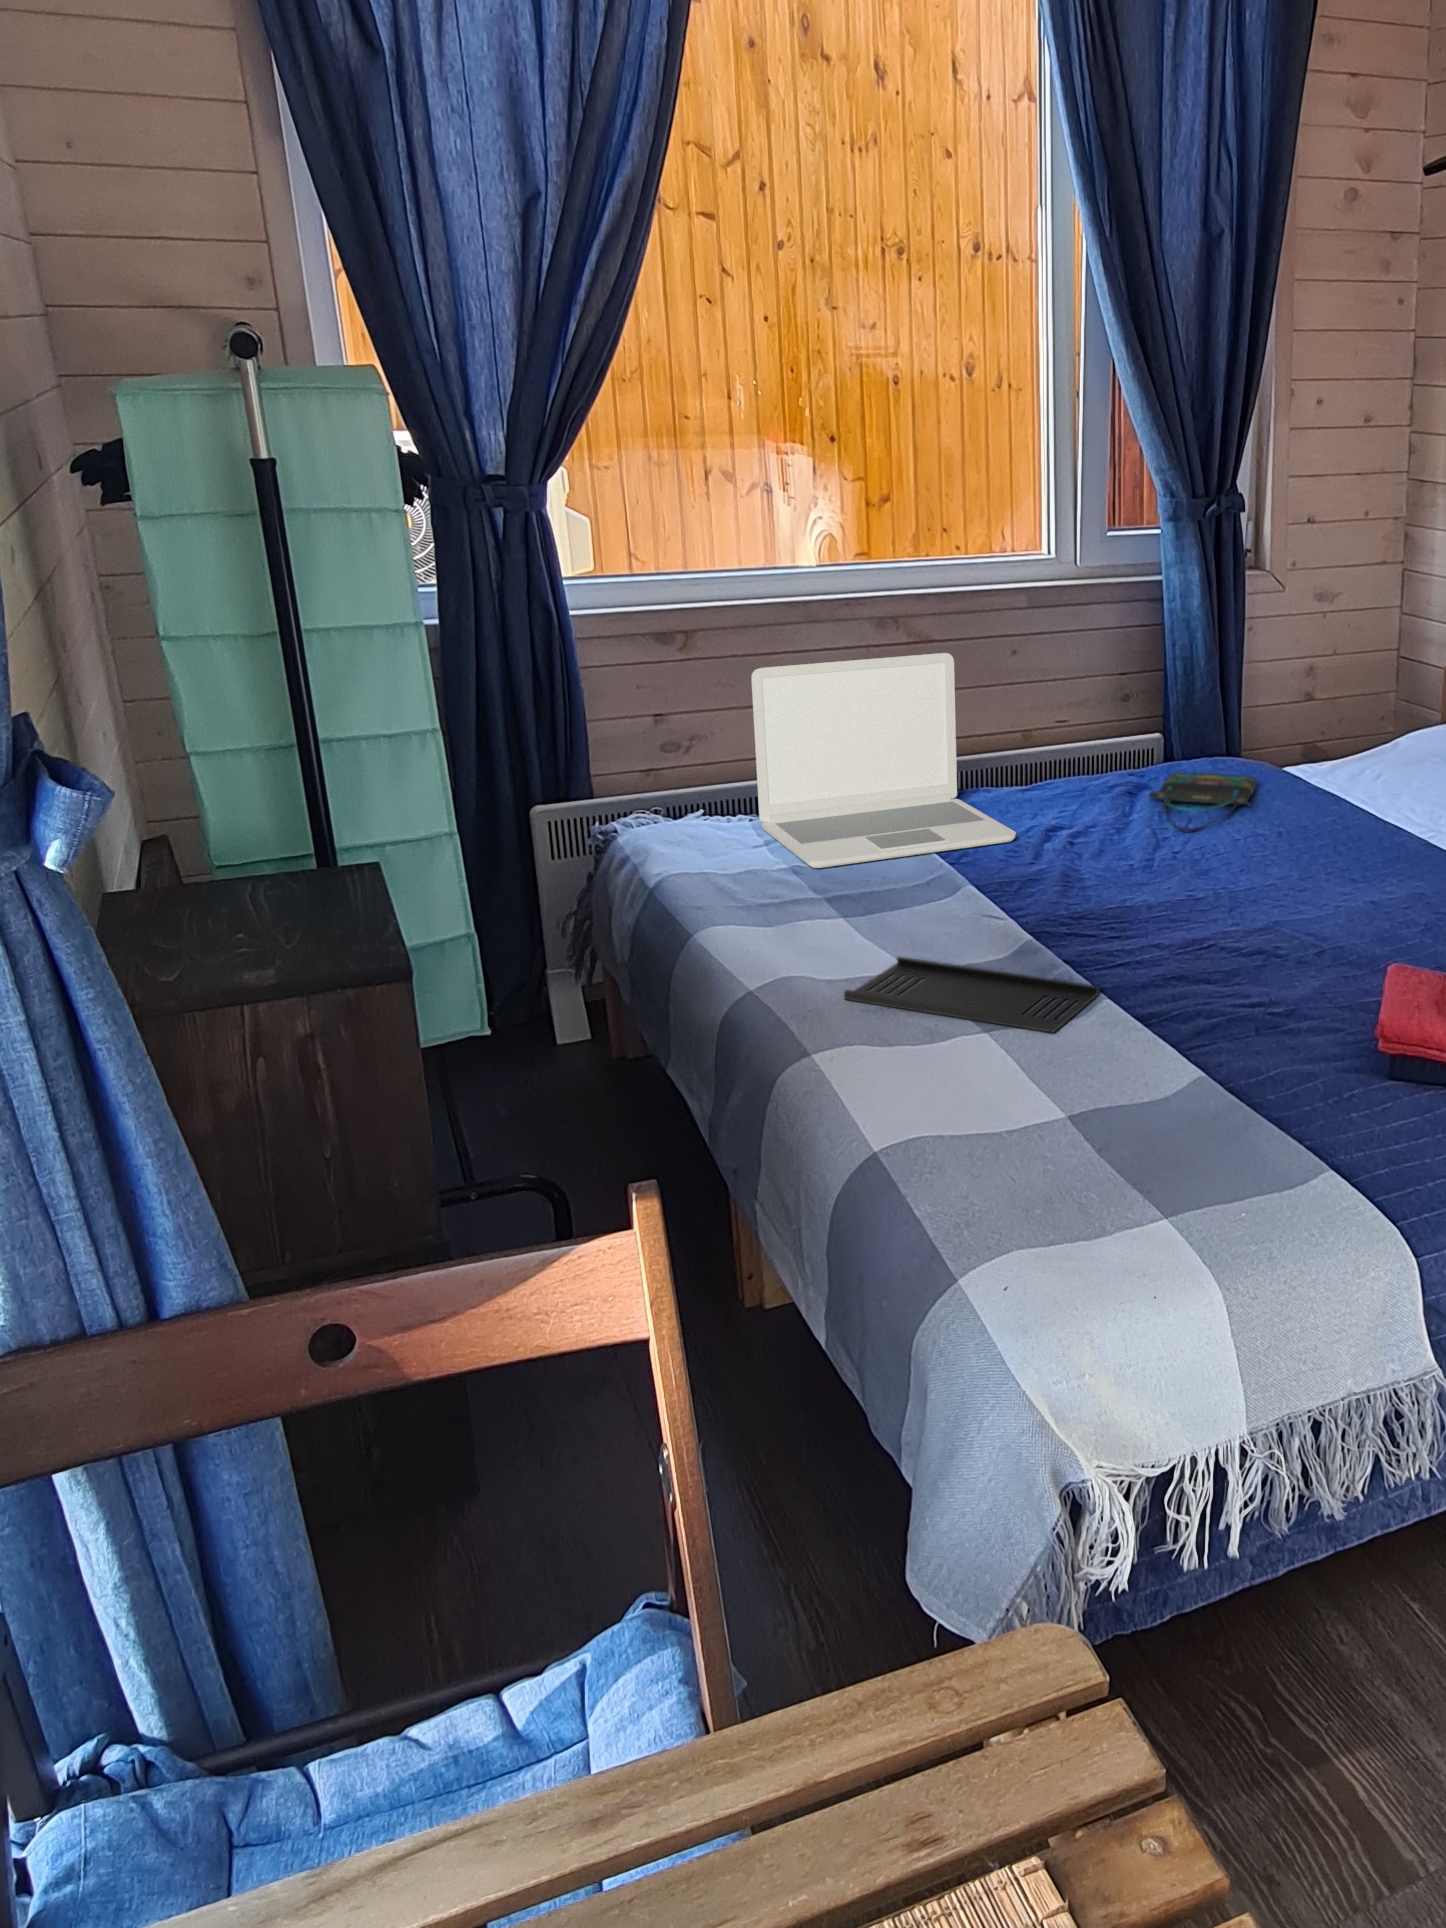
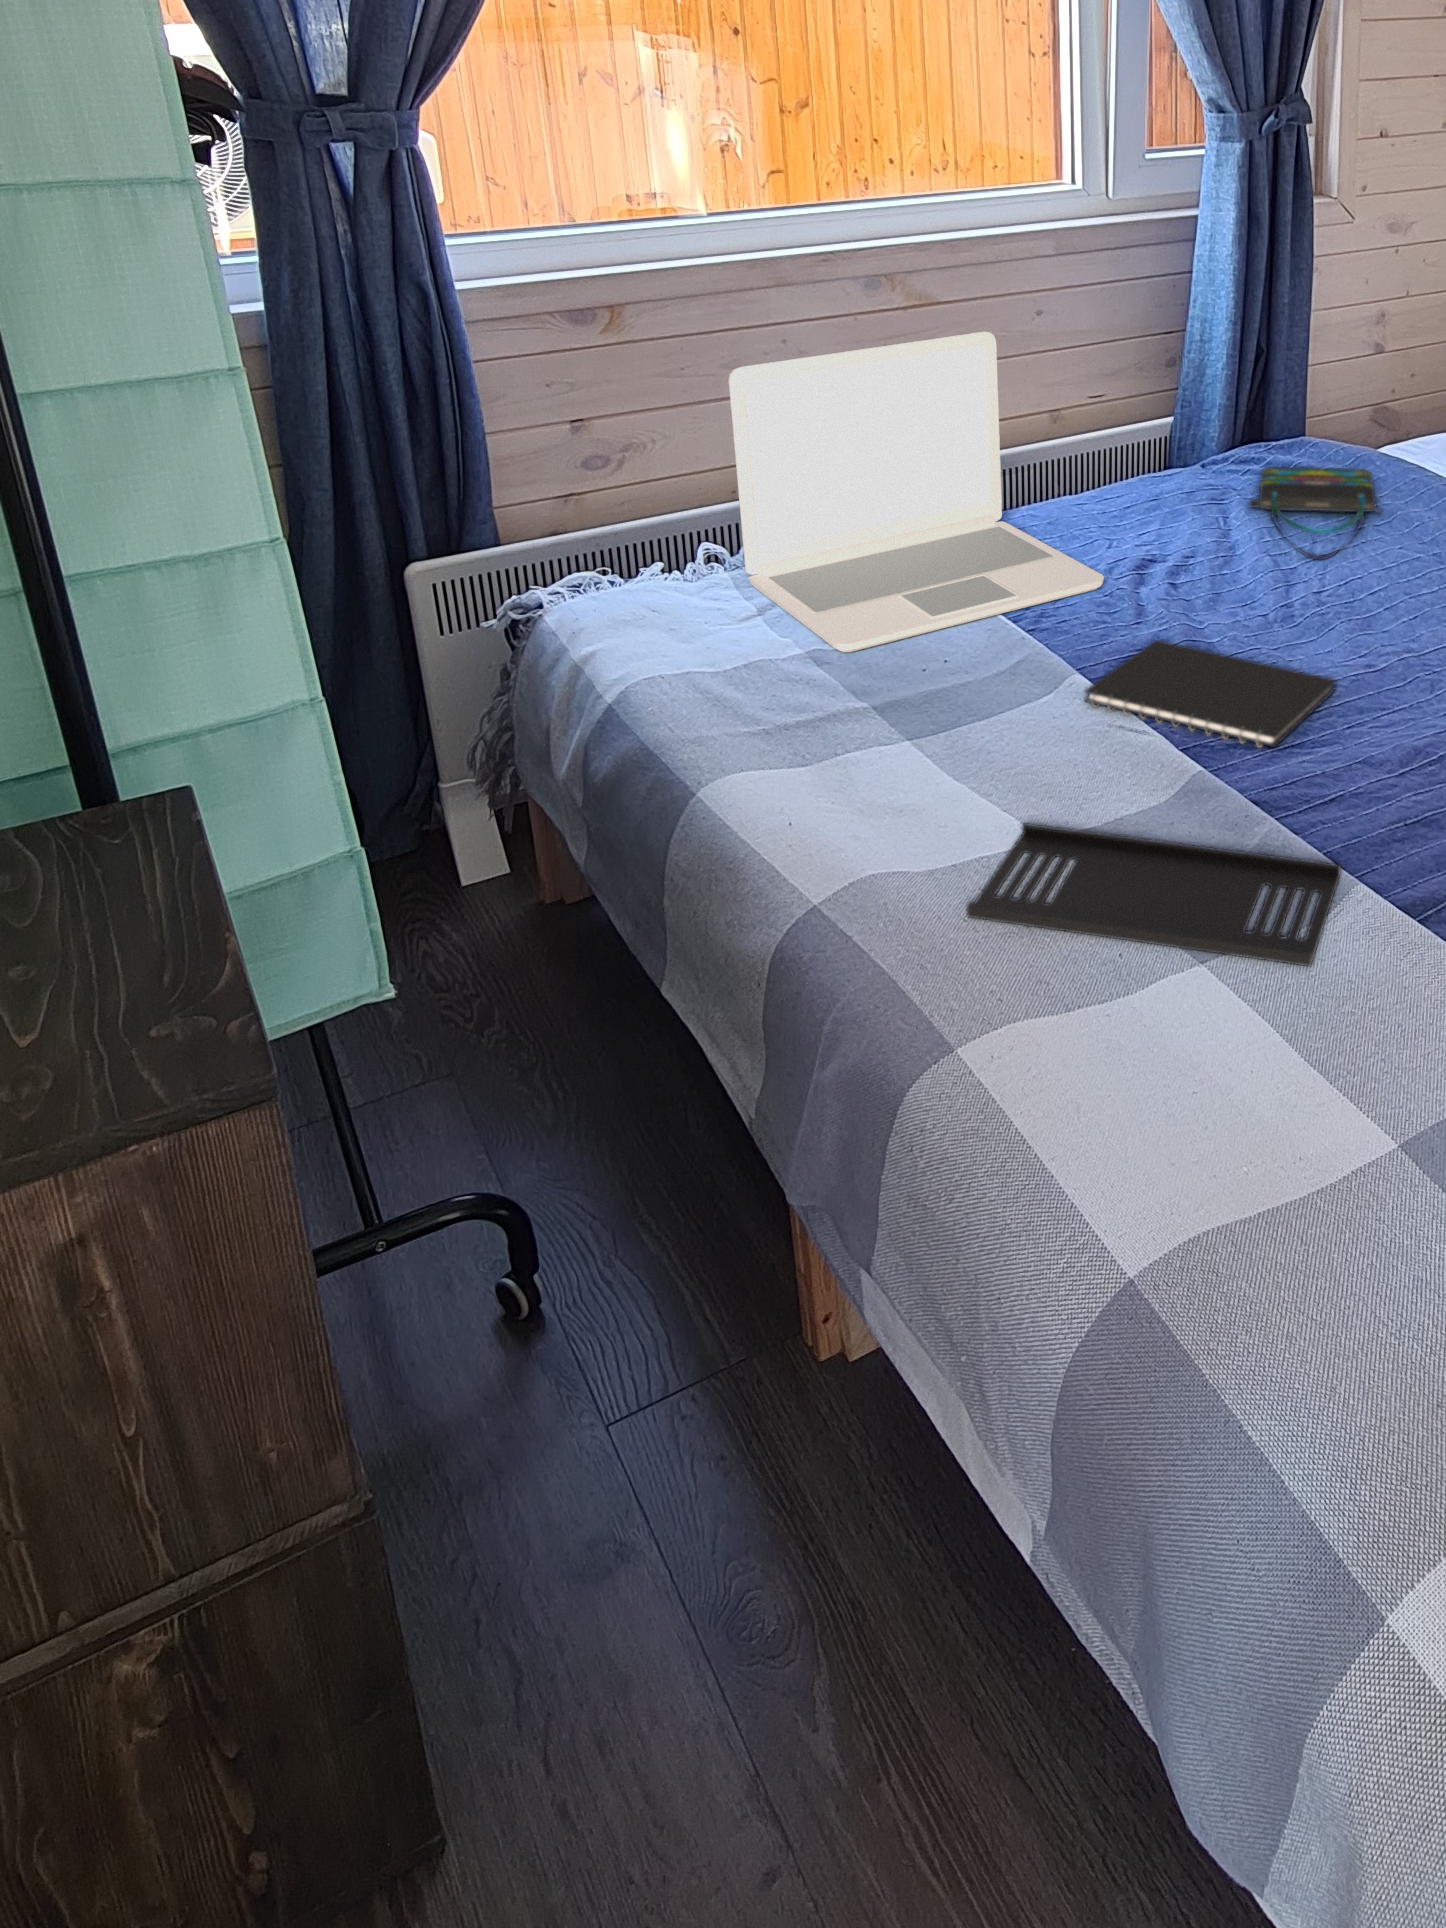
notebook: none [971,869,1153,931] -> present [1085,640,1336,747]

